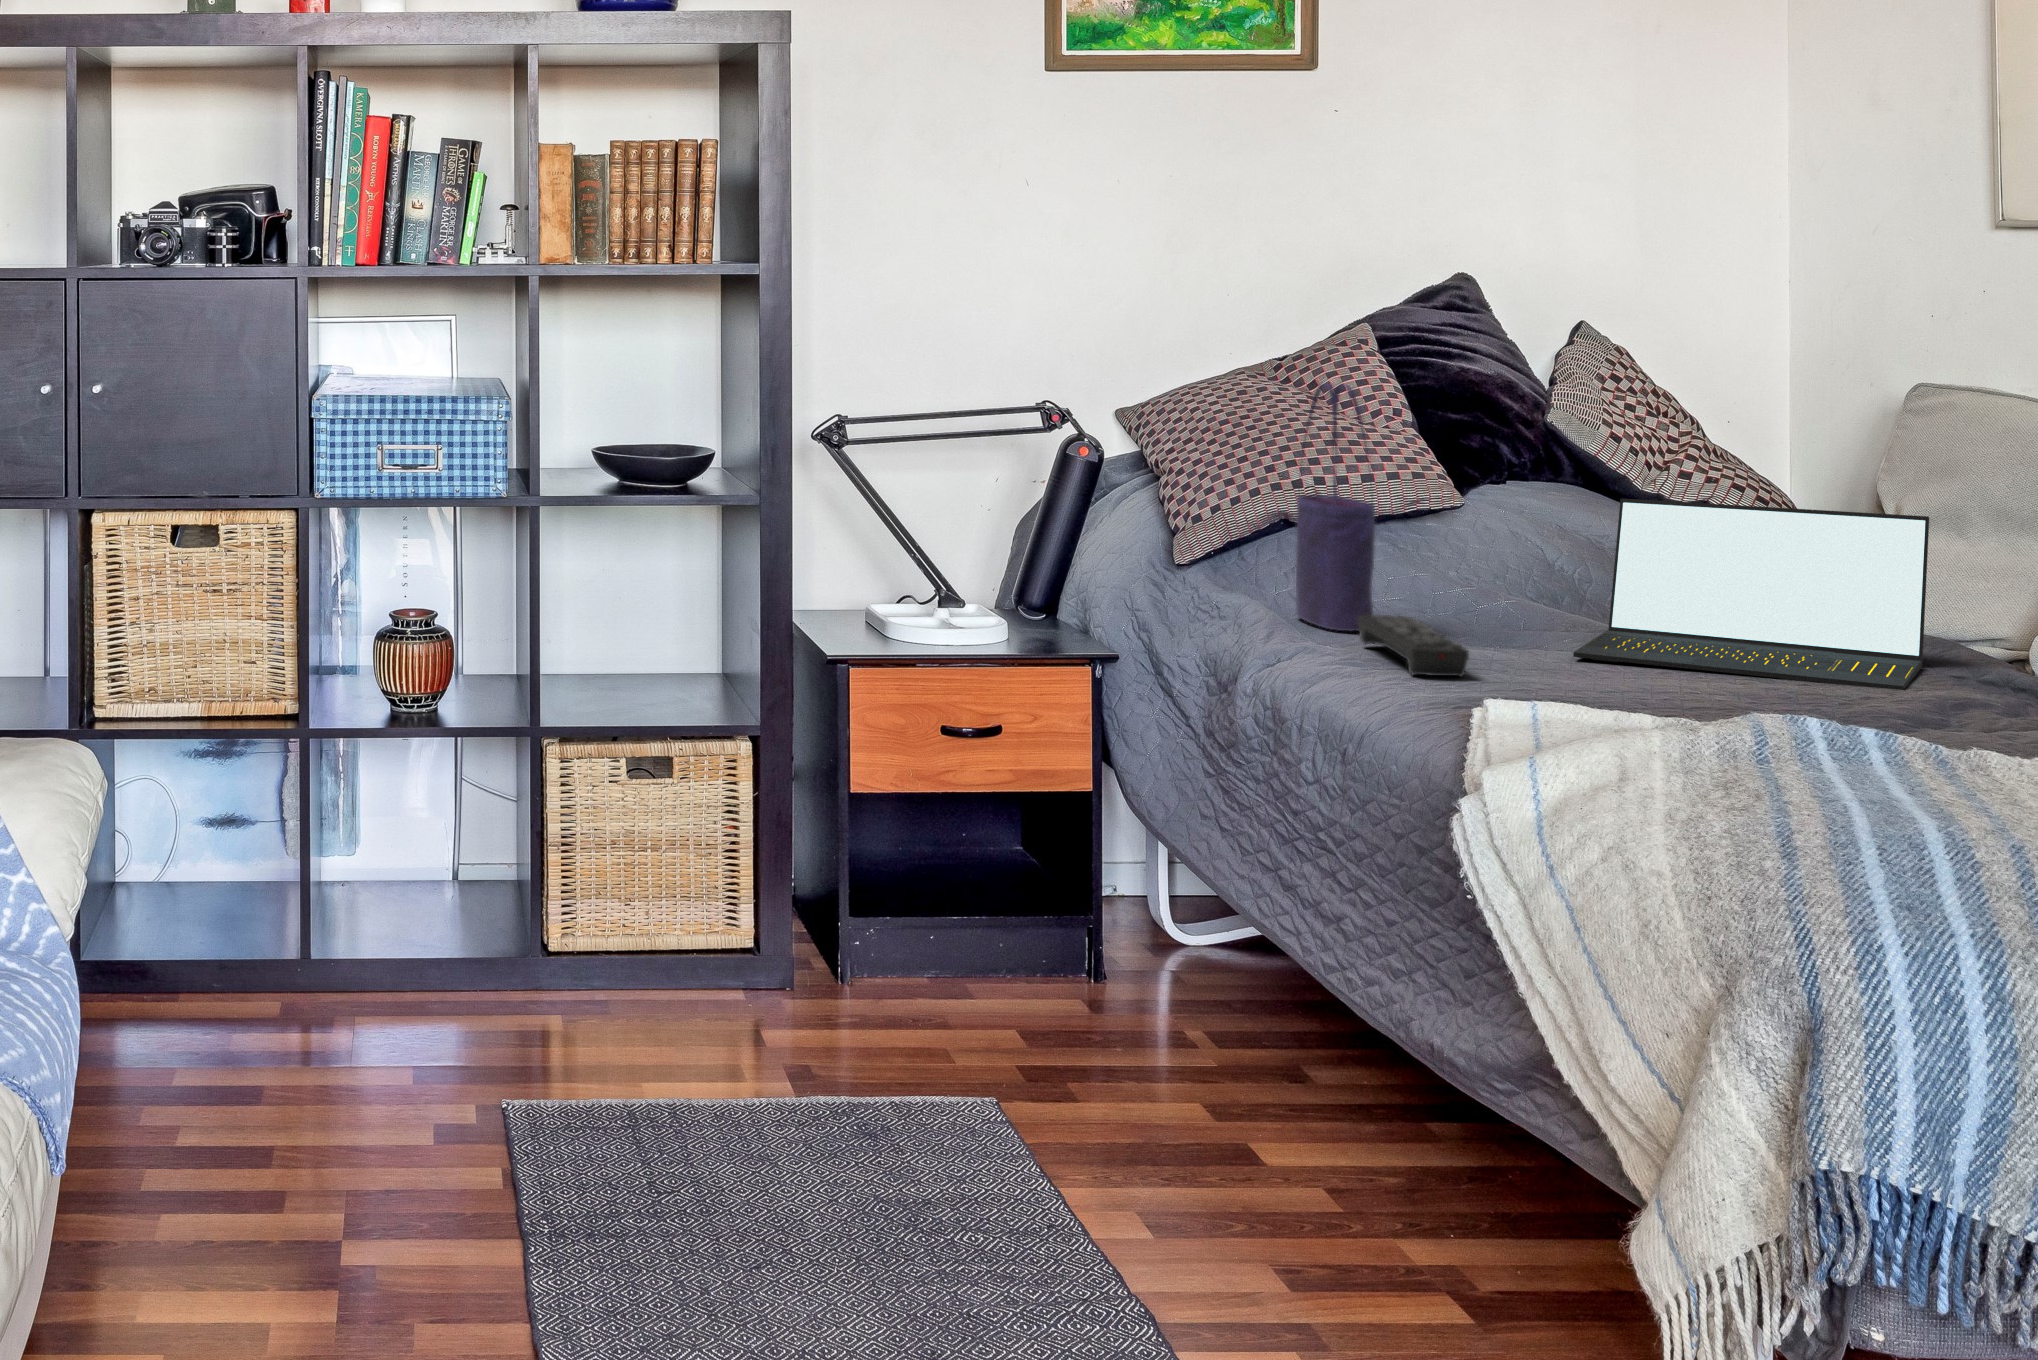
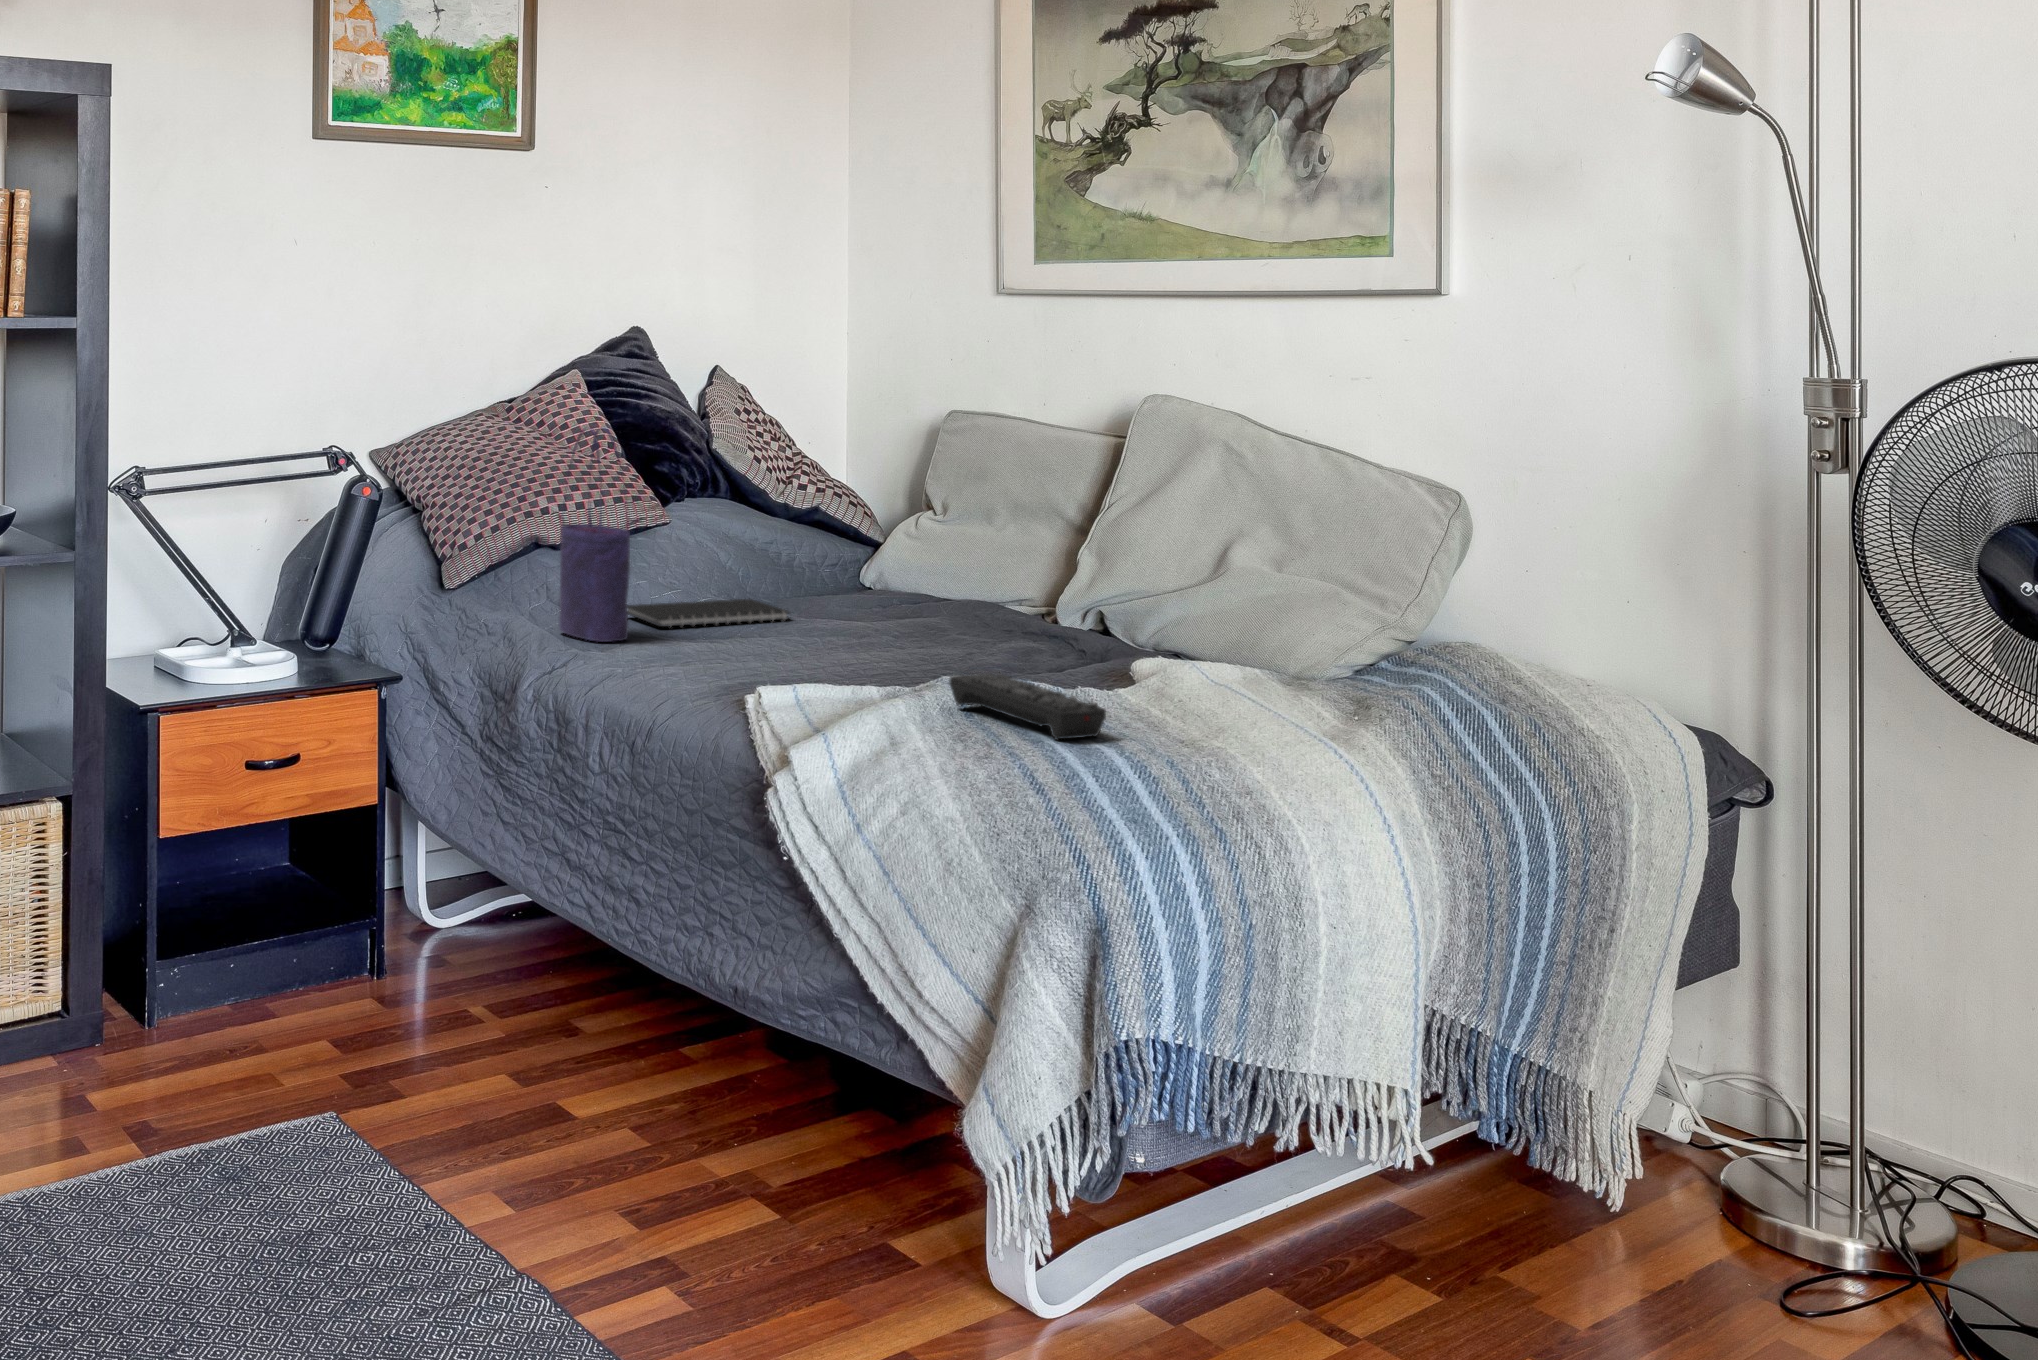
laptop: present [1573,499,1929,690] -> none [791,516,1015,655]
notebook: none [1394,594,1612,628] -> present [627,599,789,627]
remote control: present [1357,615,1469,677] -> present [949,673,1106,740]

